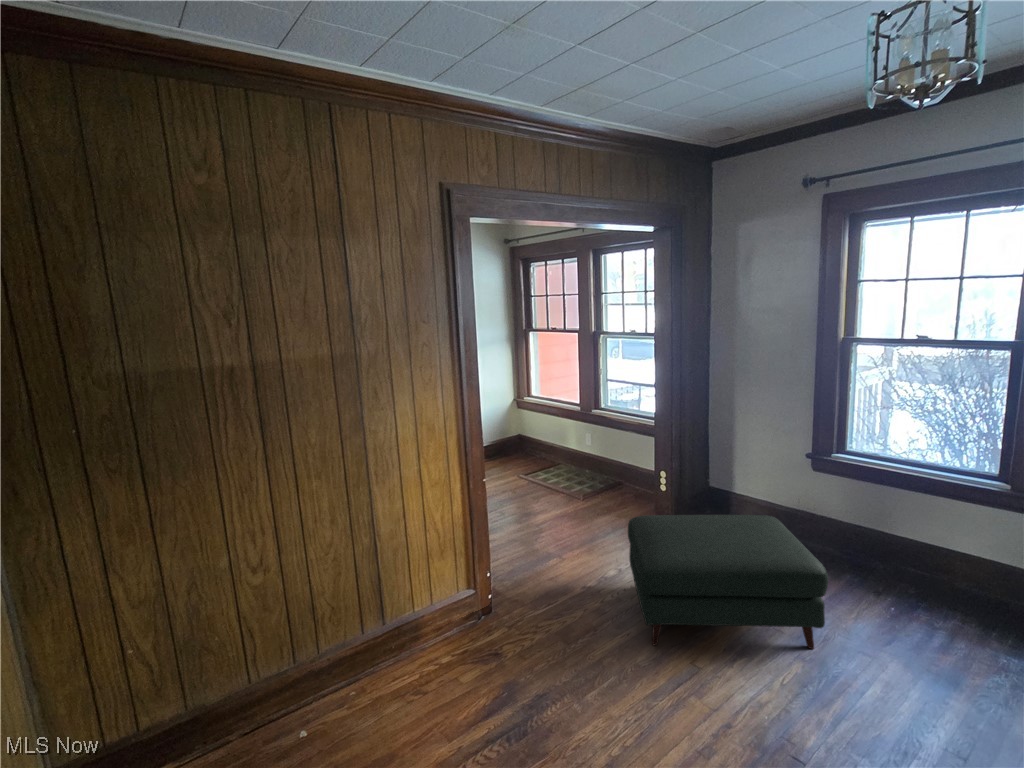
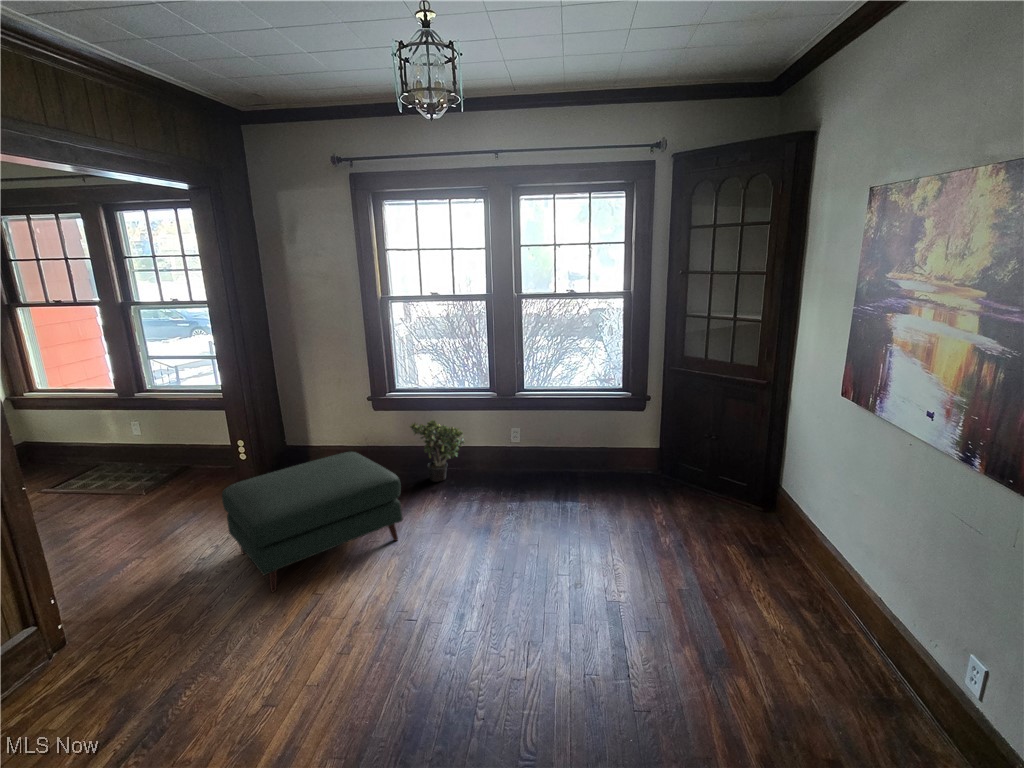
potted plant: none [858,500,947,589] -> present [410,420,465,482]

